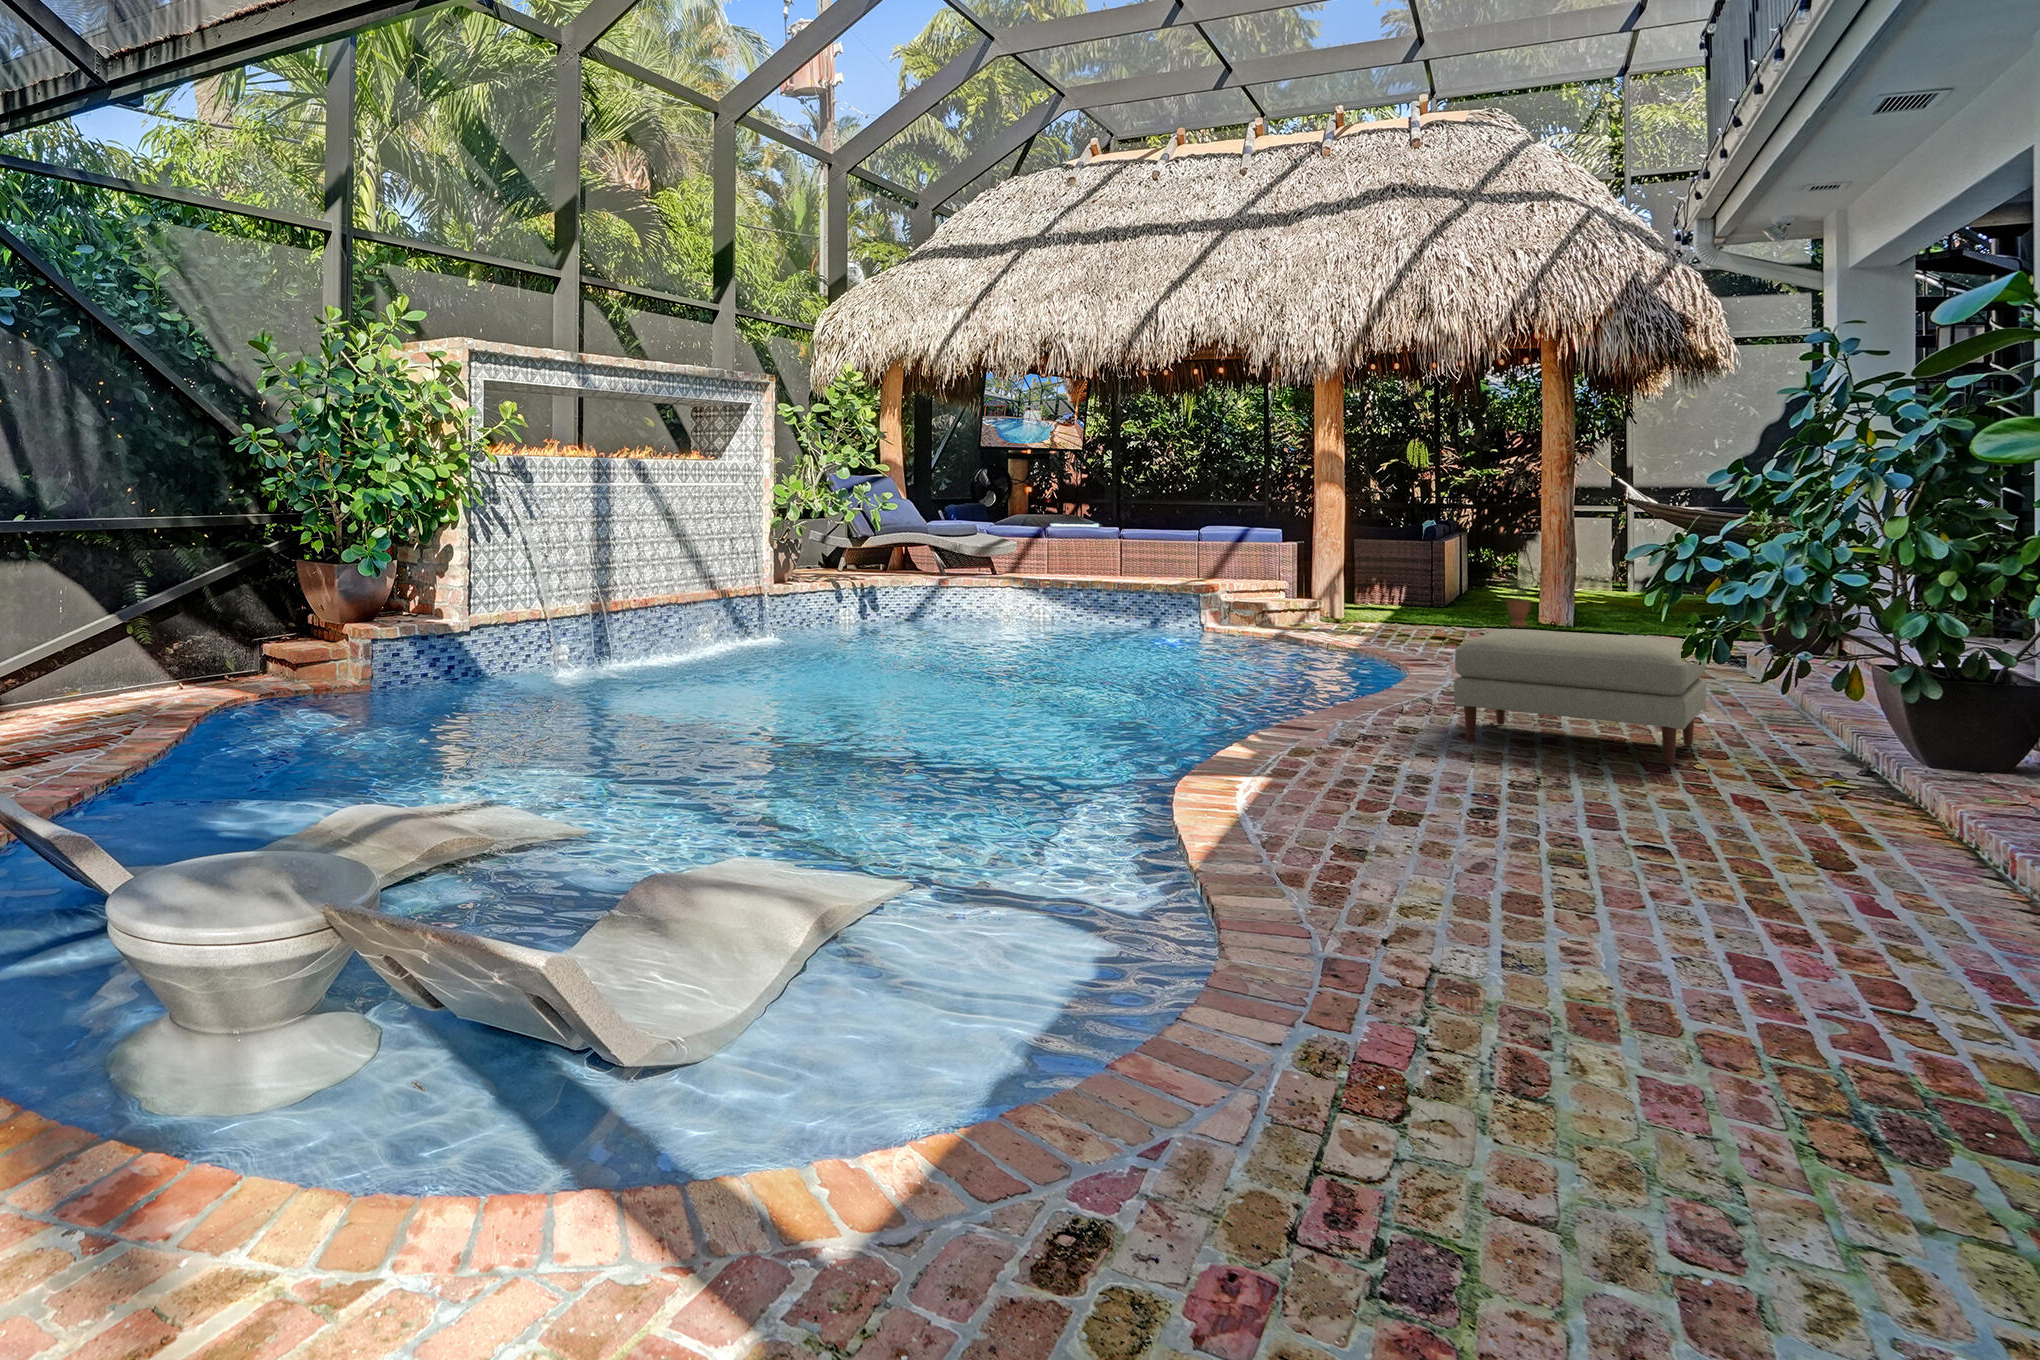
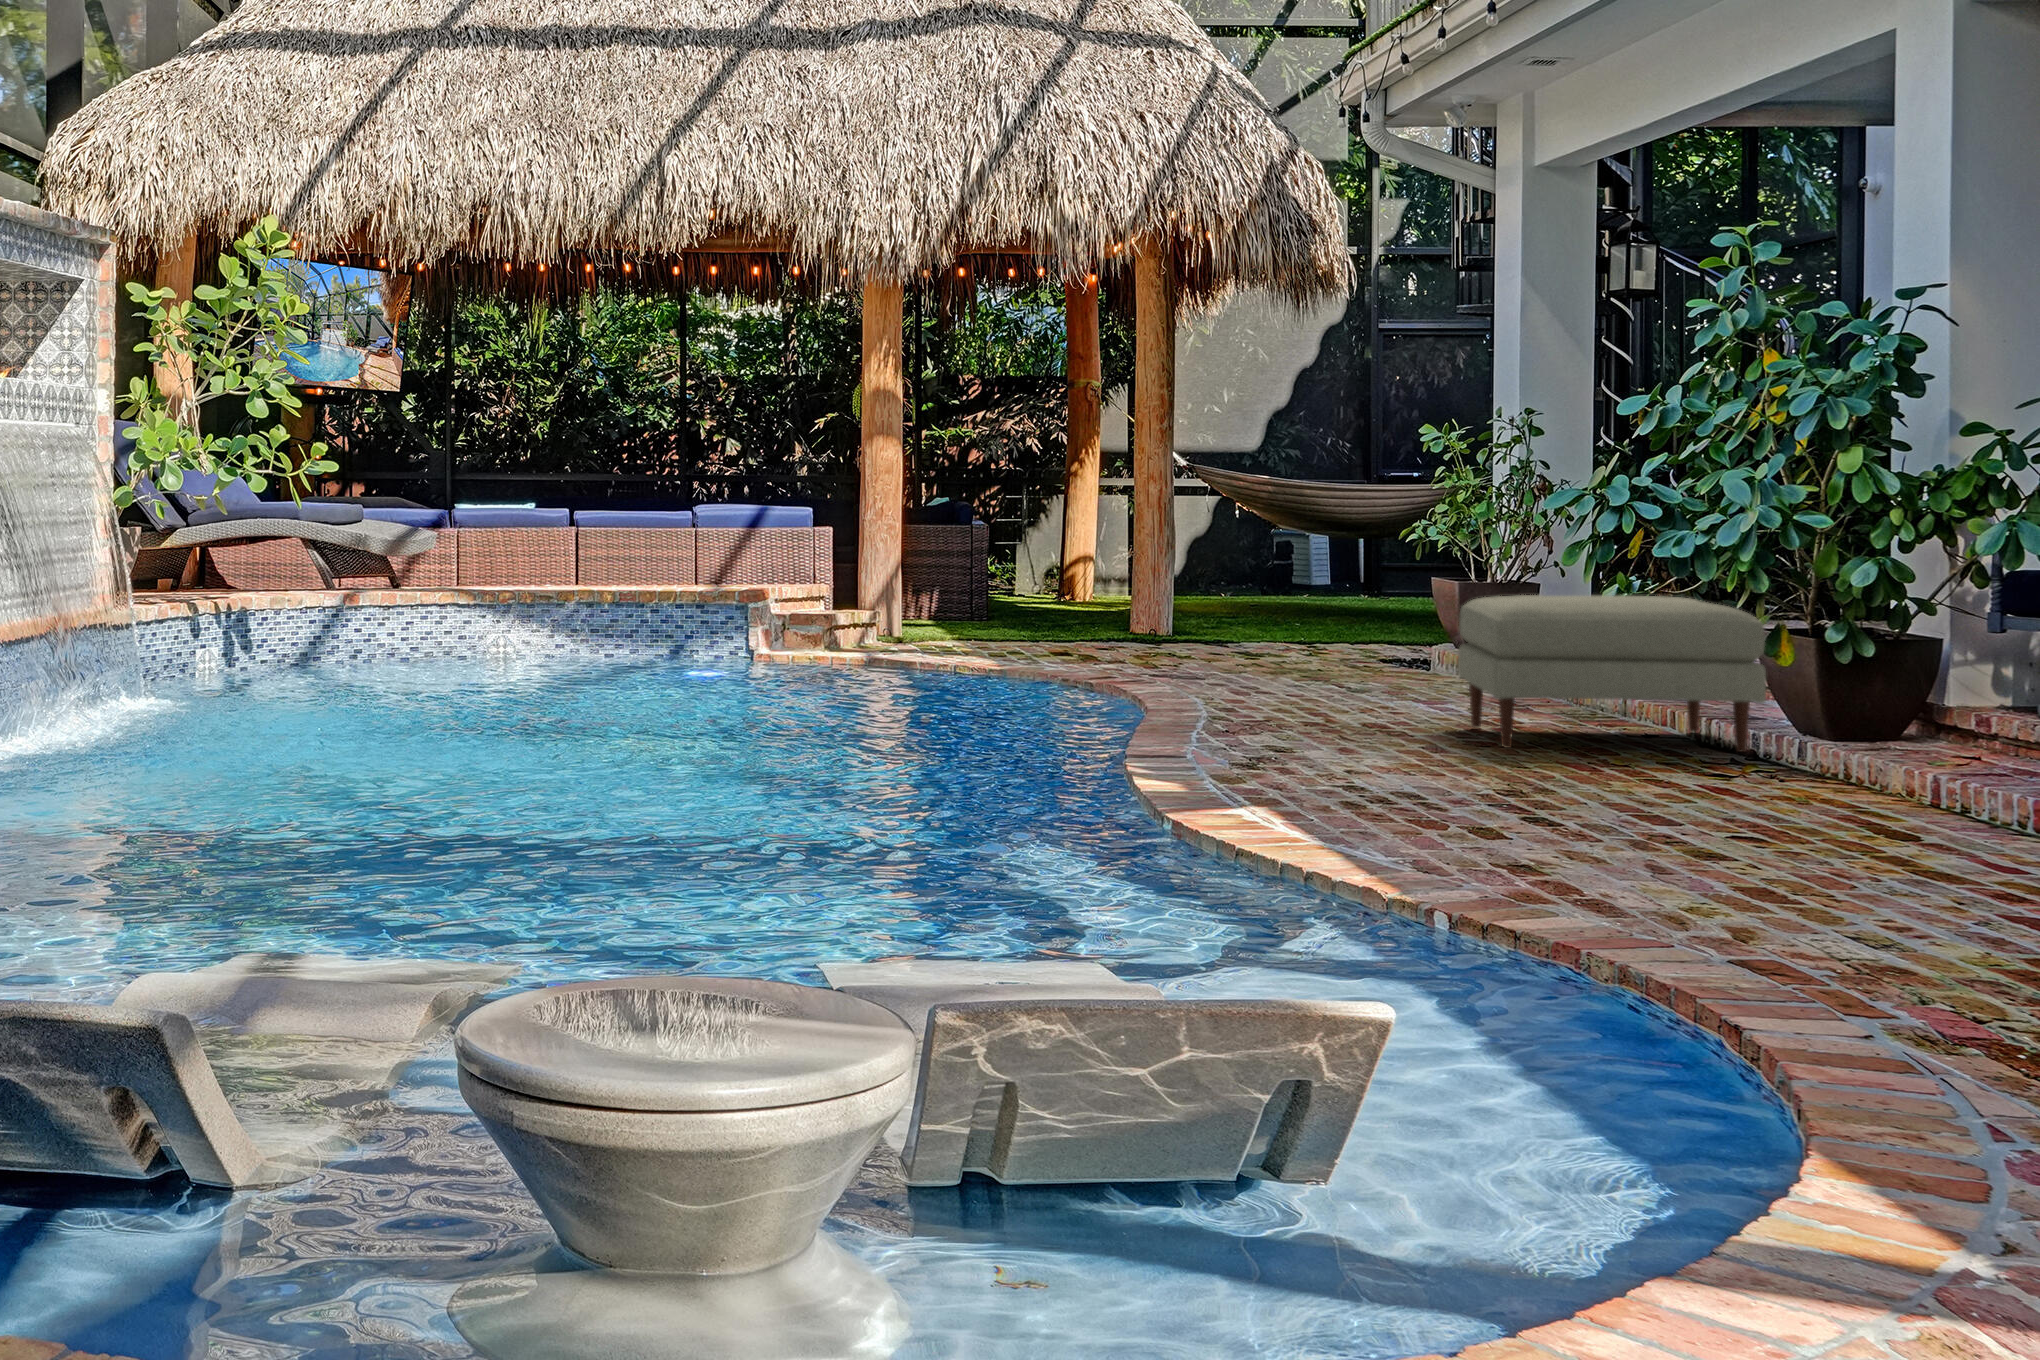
potted plant: present [1504,566,1534,626] -> none [1131,546,1174,633]

